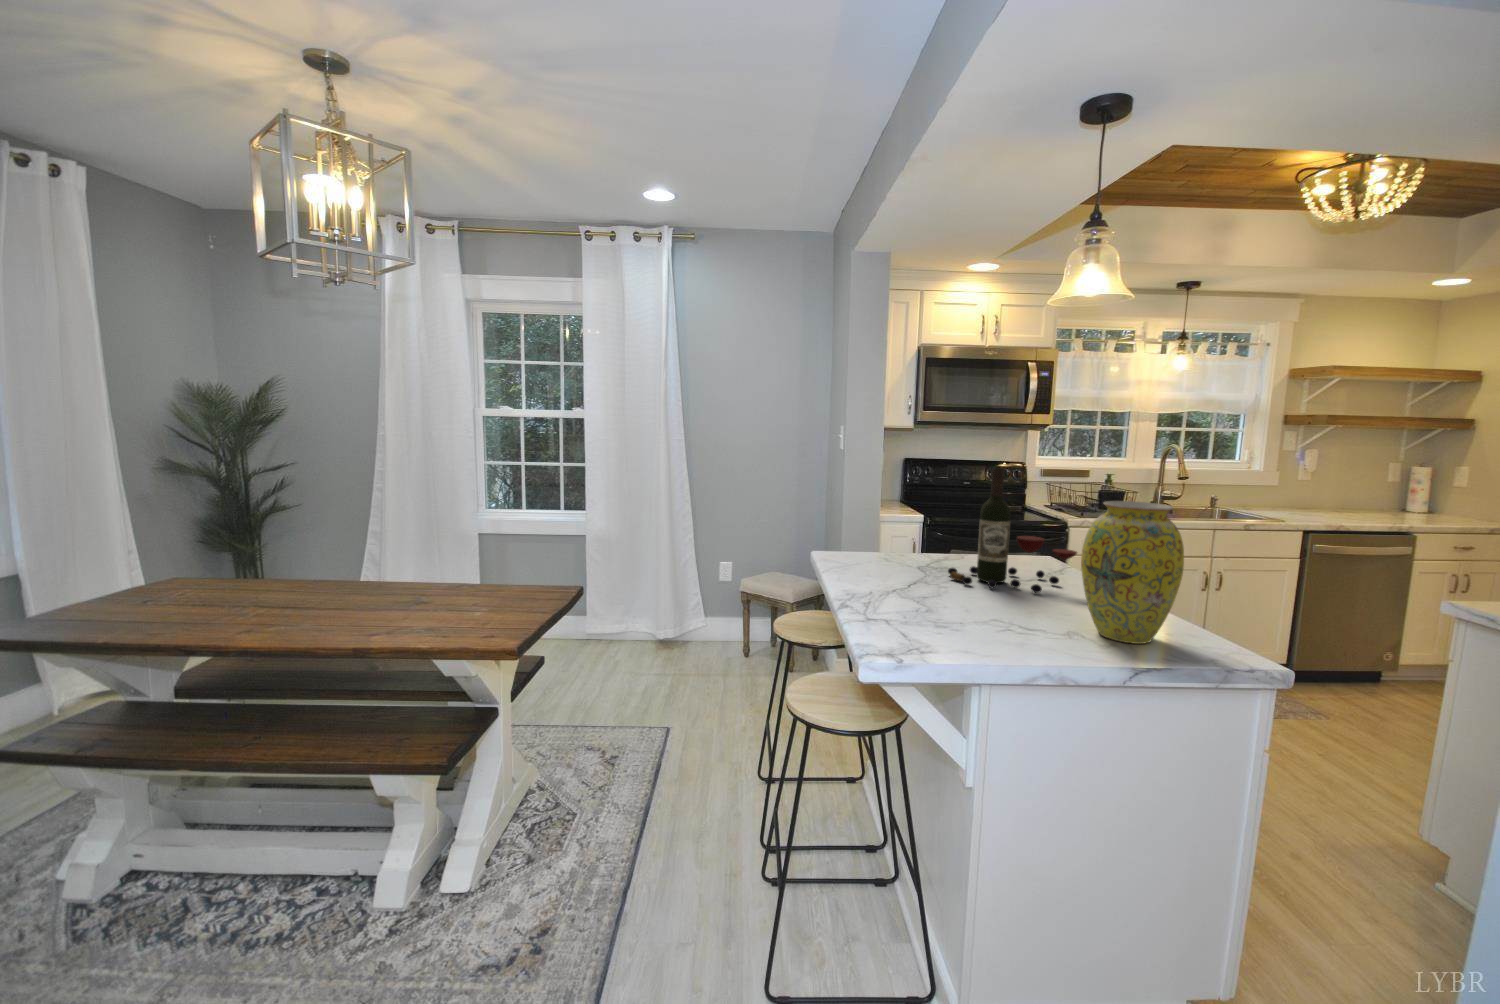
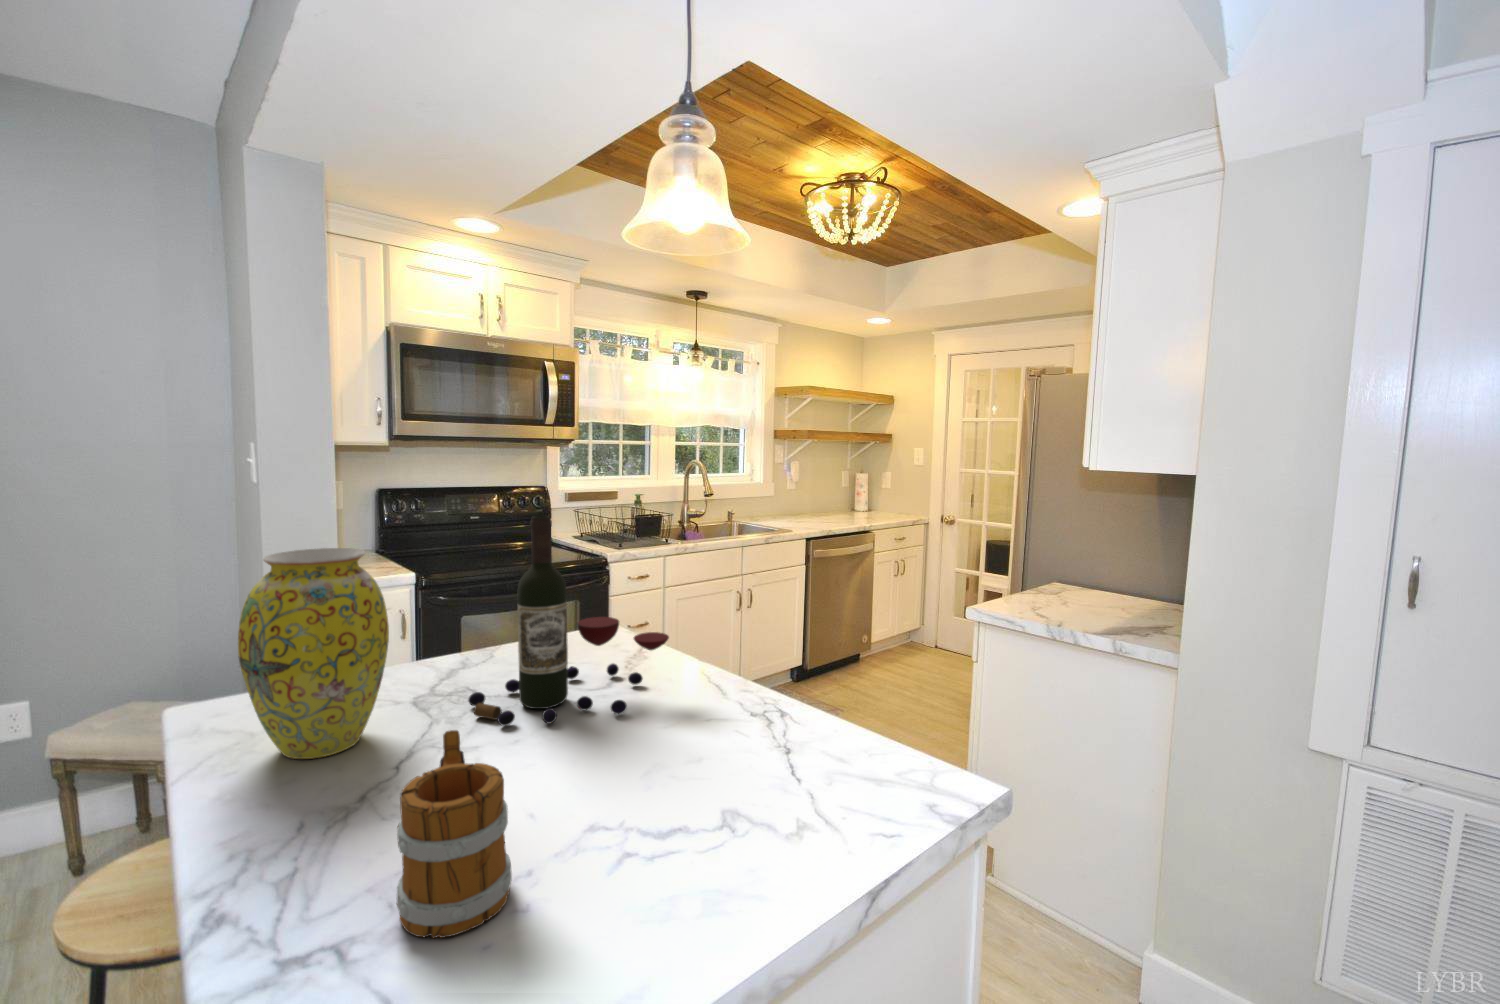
vase: present [1081,501,1184,644] -> present [238,548,389,759]
mug: none [910,555,959,632] -> present [396,730,512,938]

